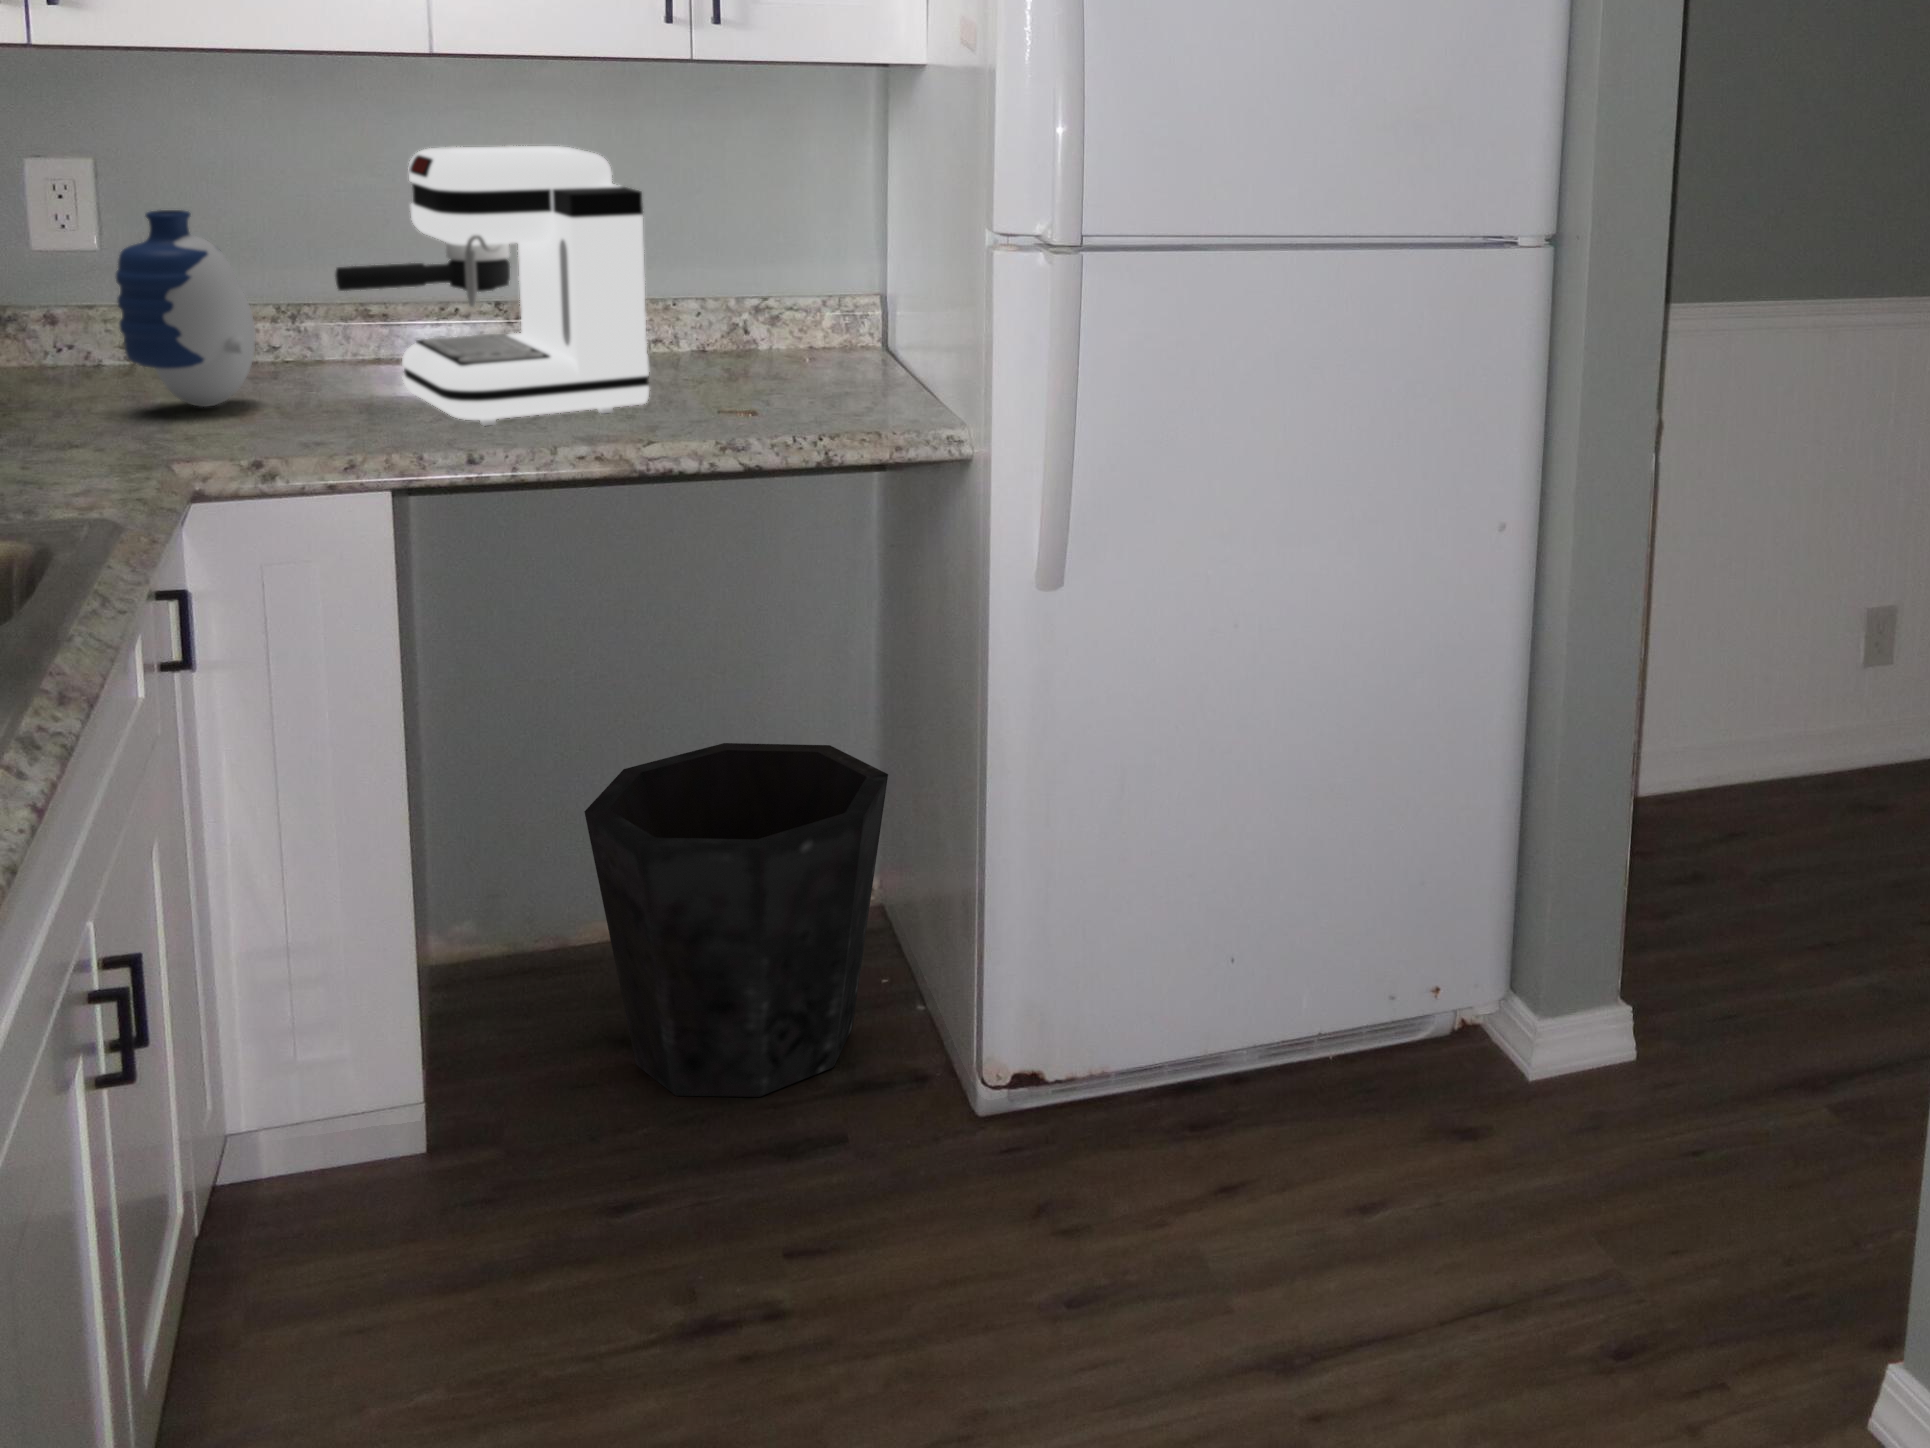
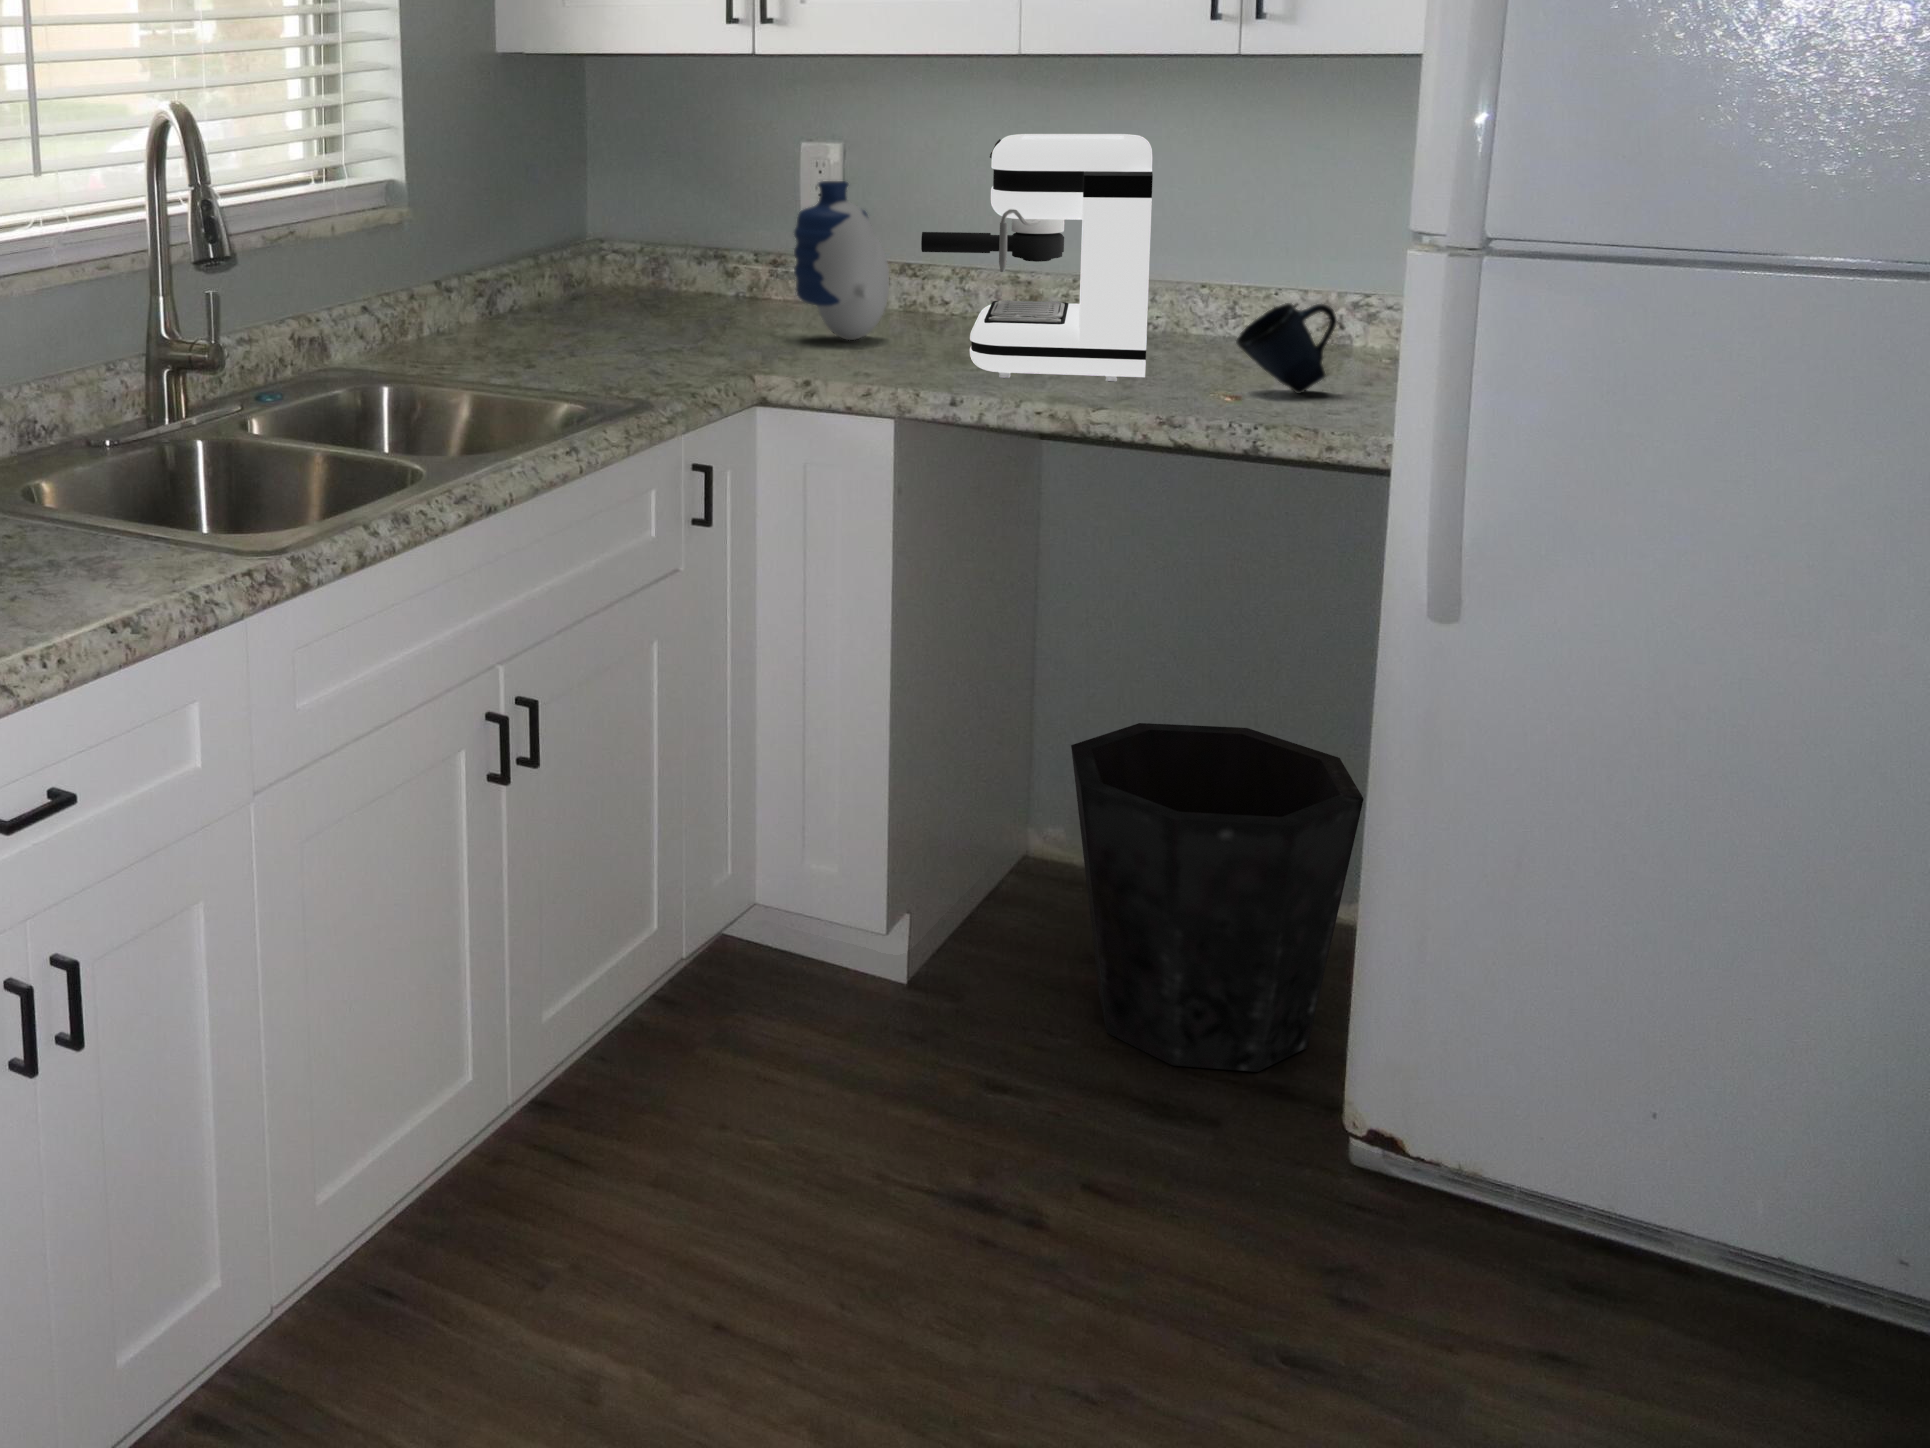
mug: none [737,310,828,401] -> present [1236,303,1337,394]

